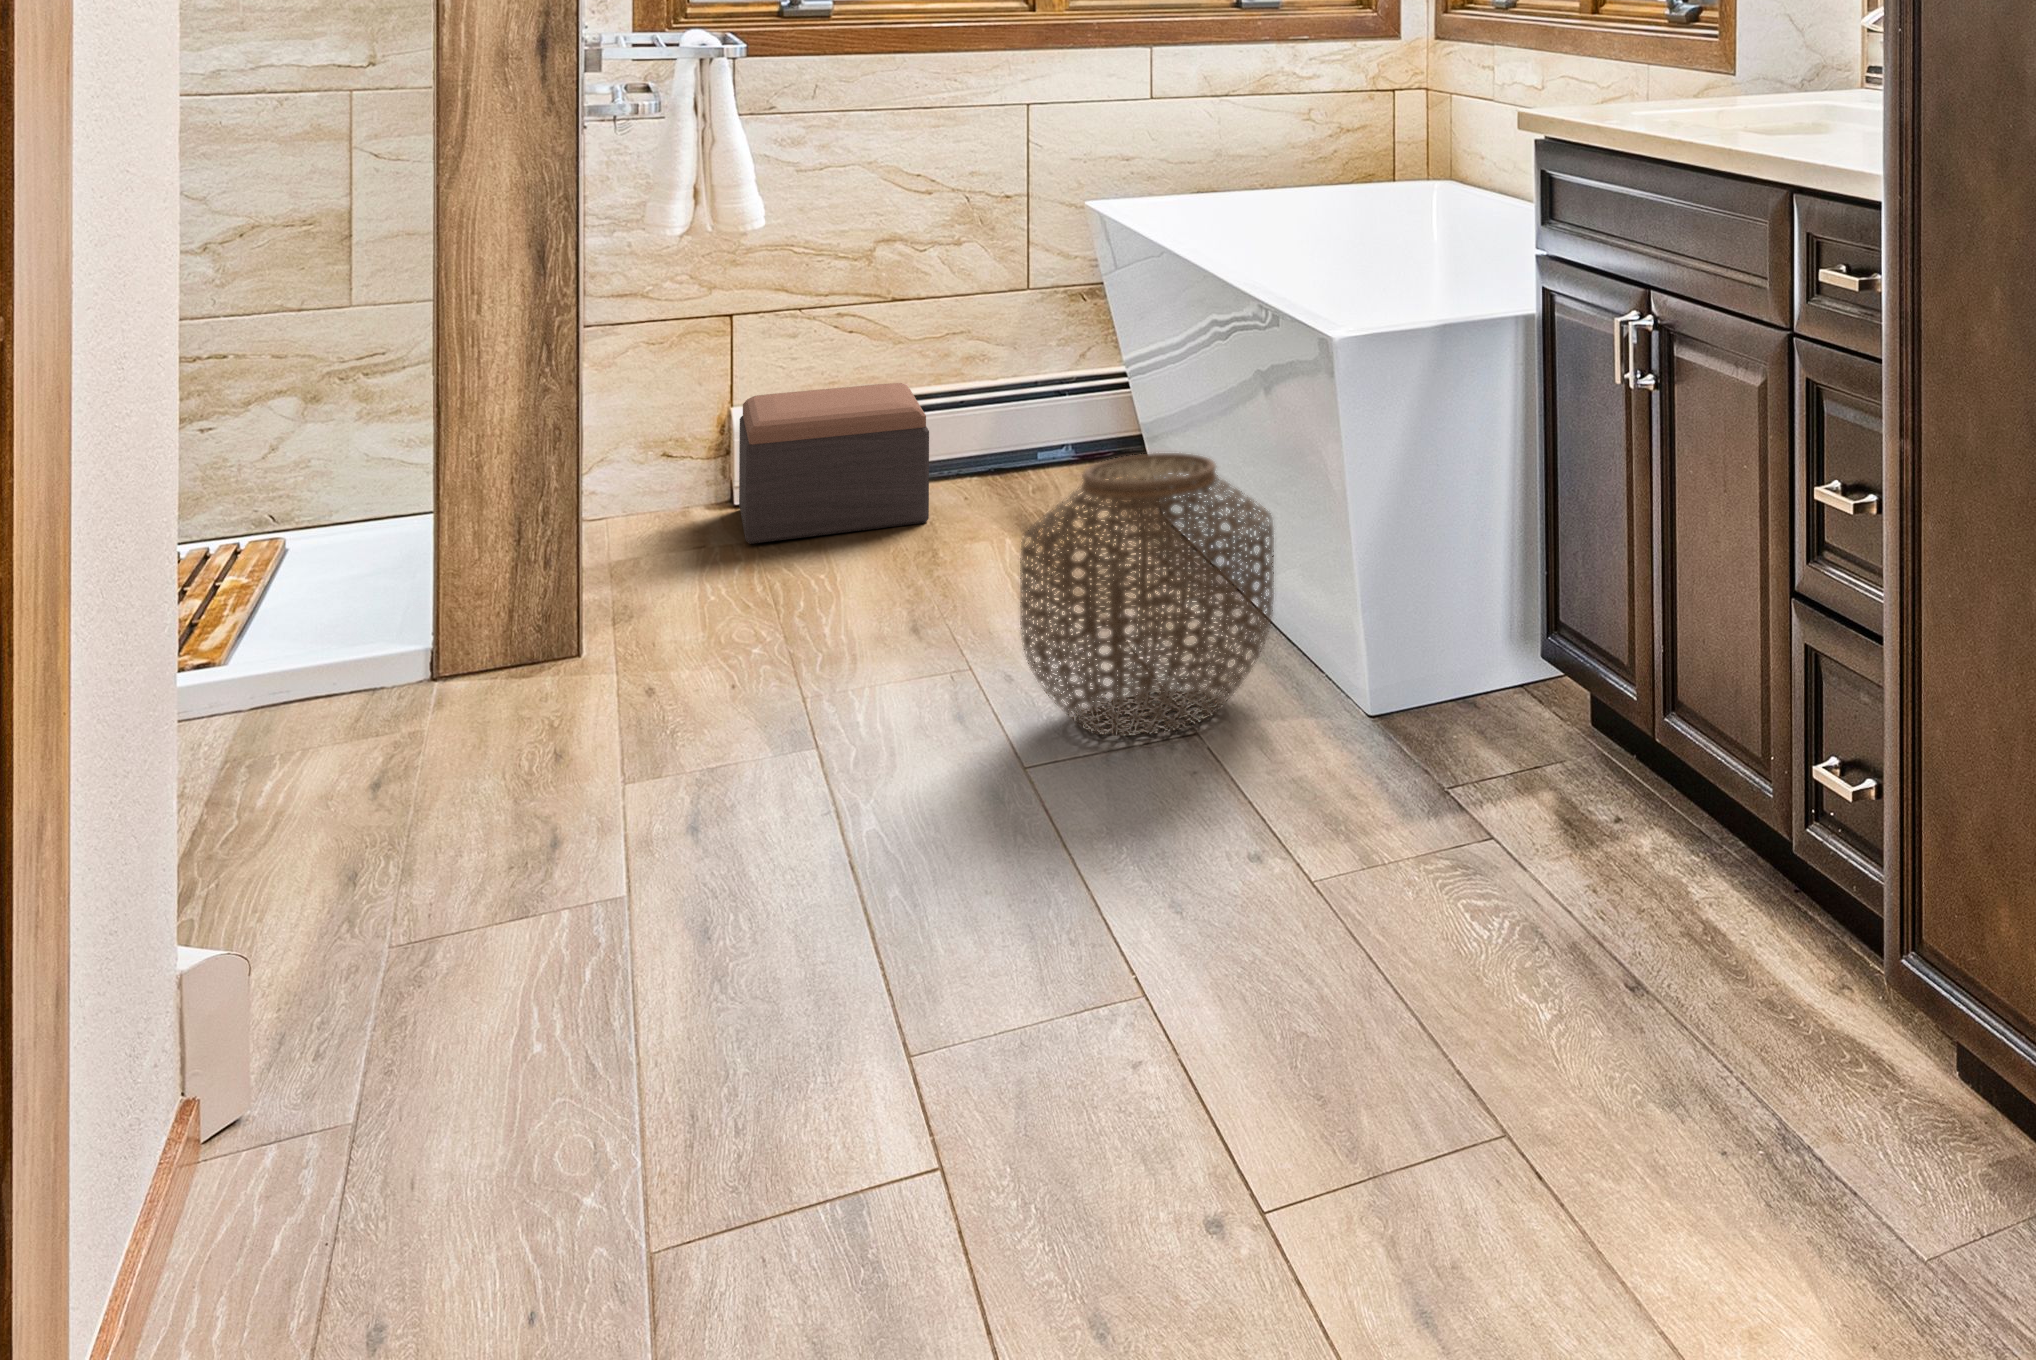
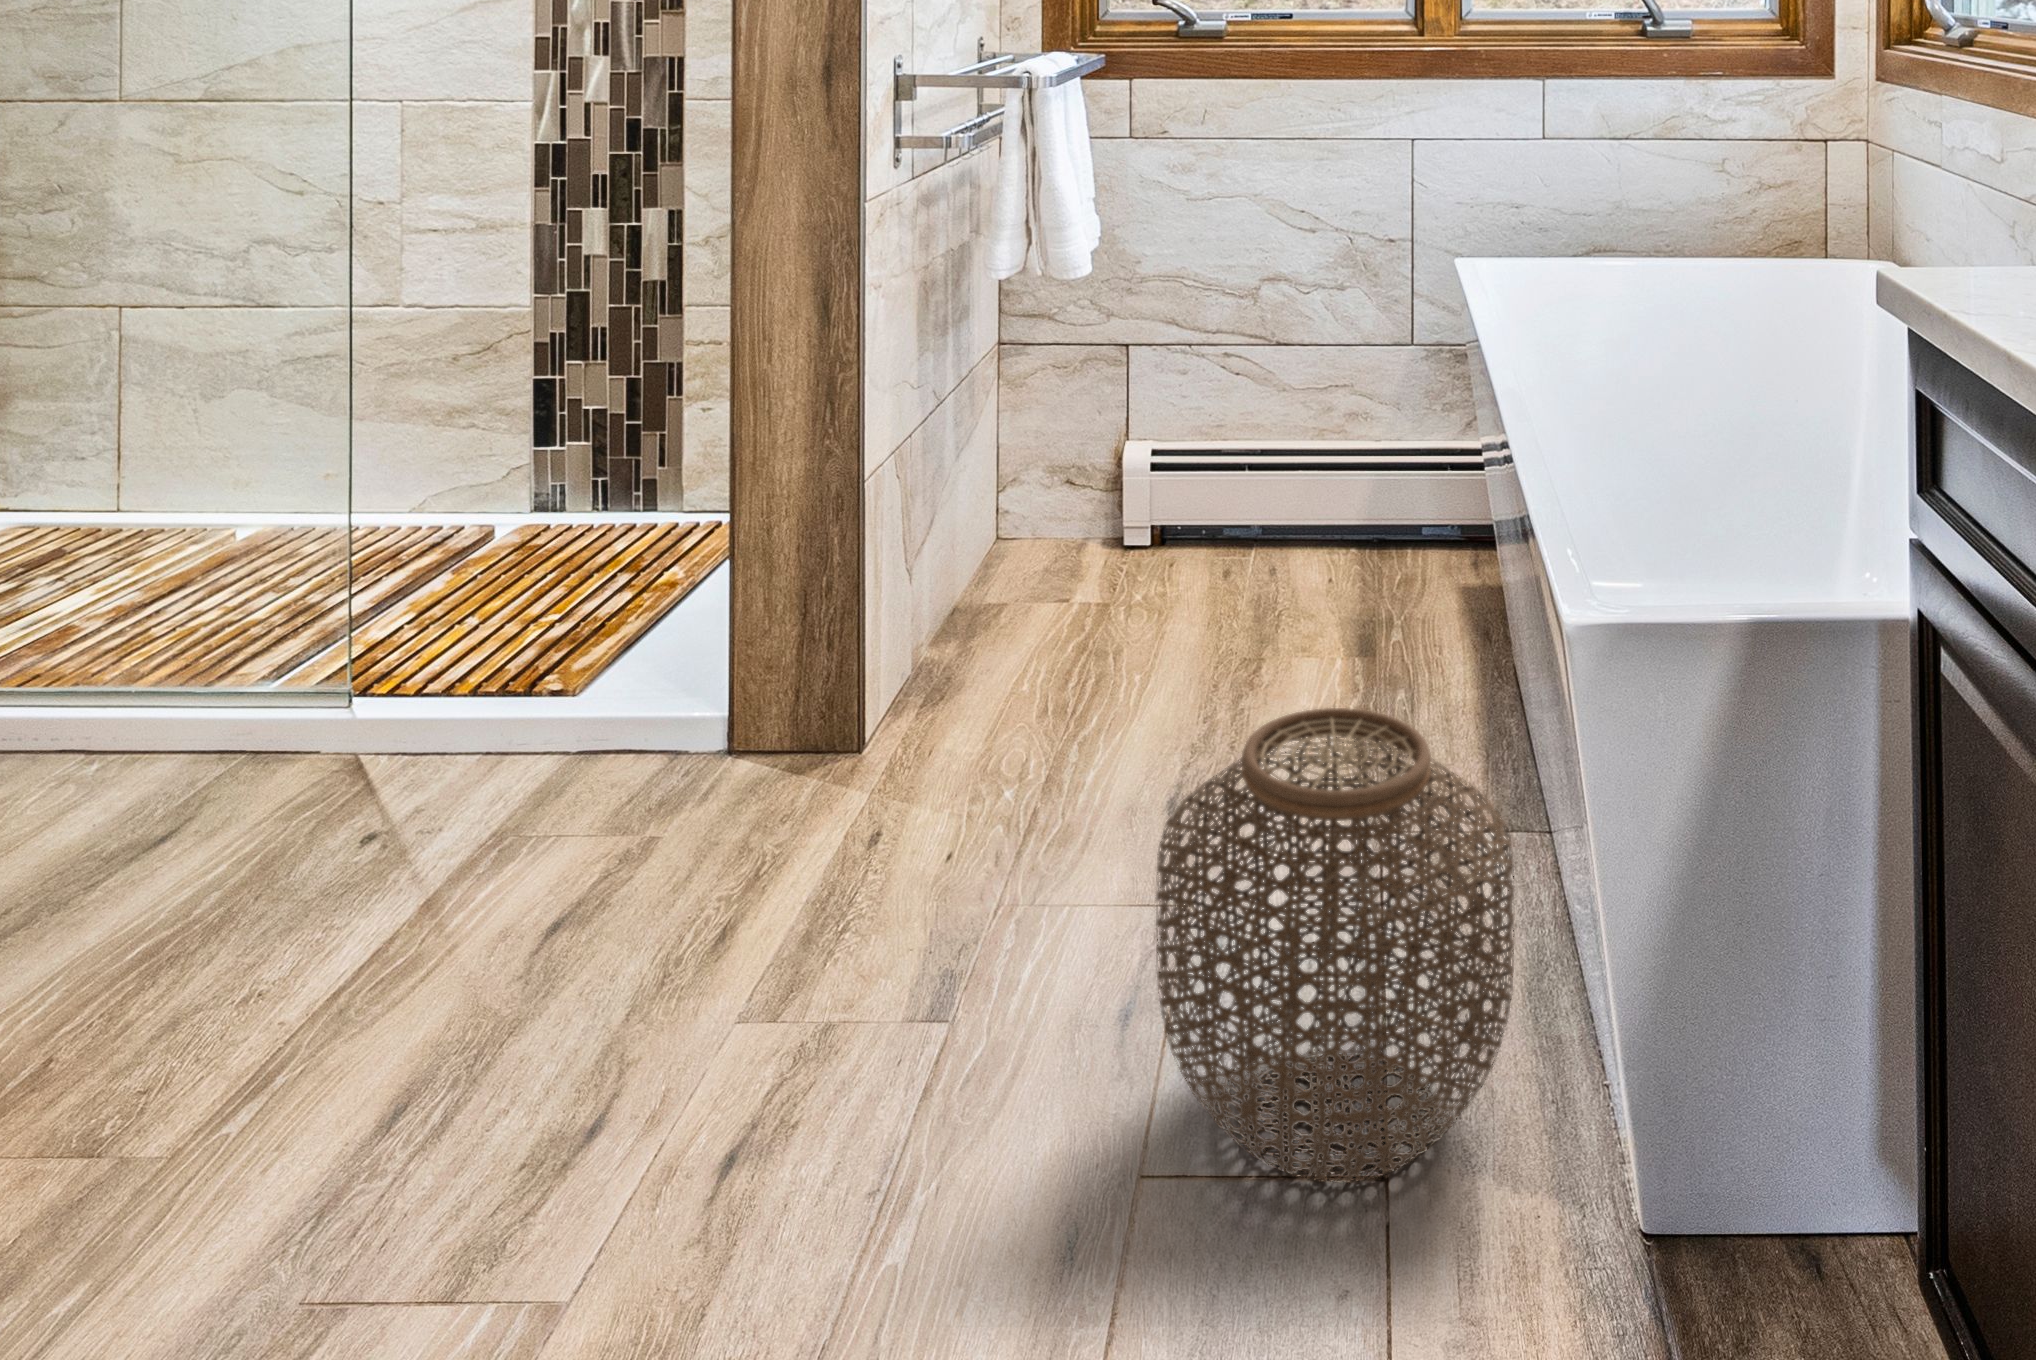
footstool: present [739,383,929,544] -> none [1104,427,1295,603]

